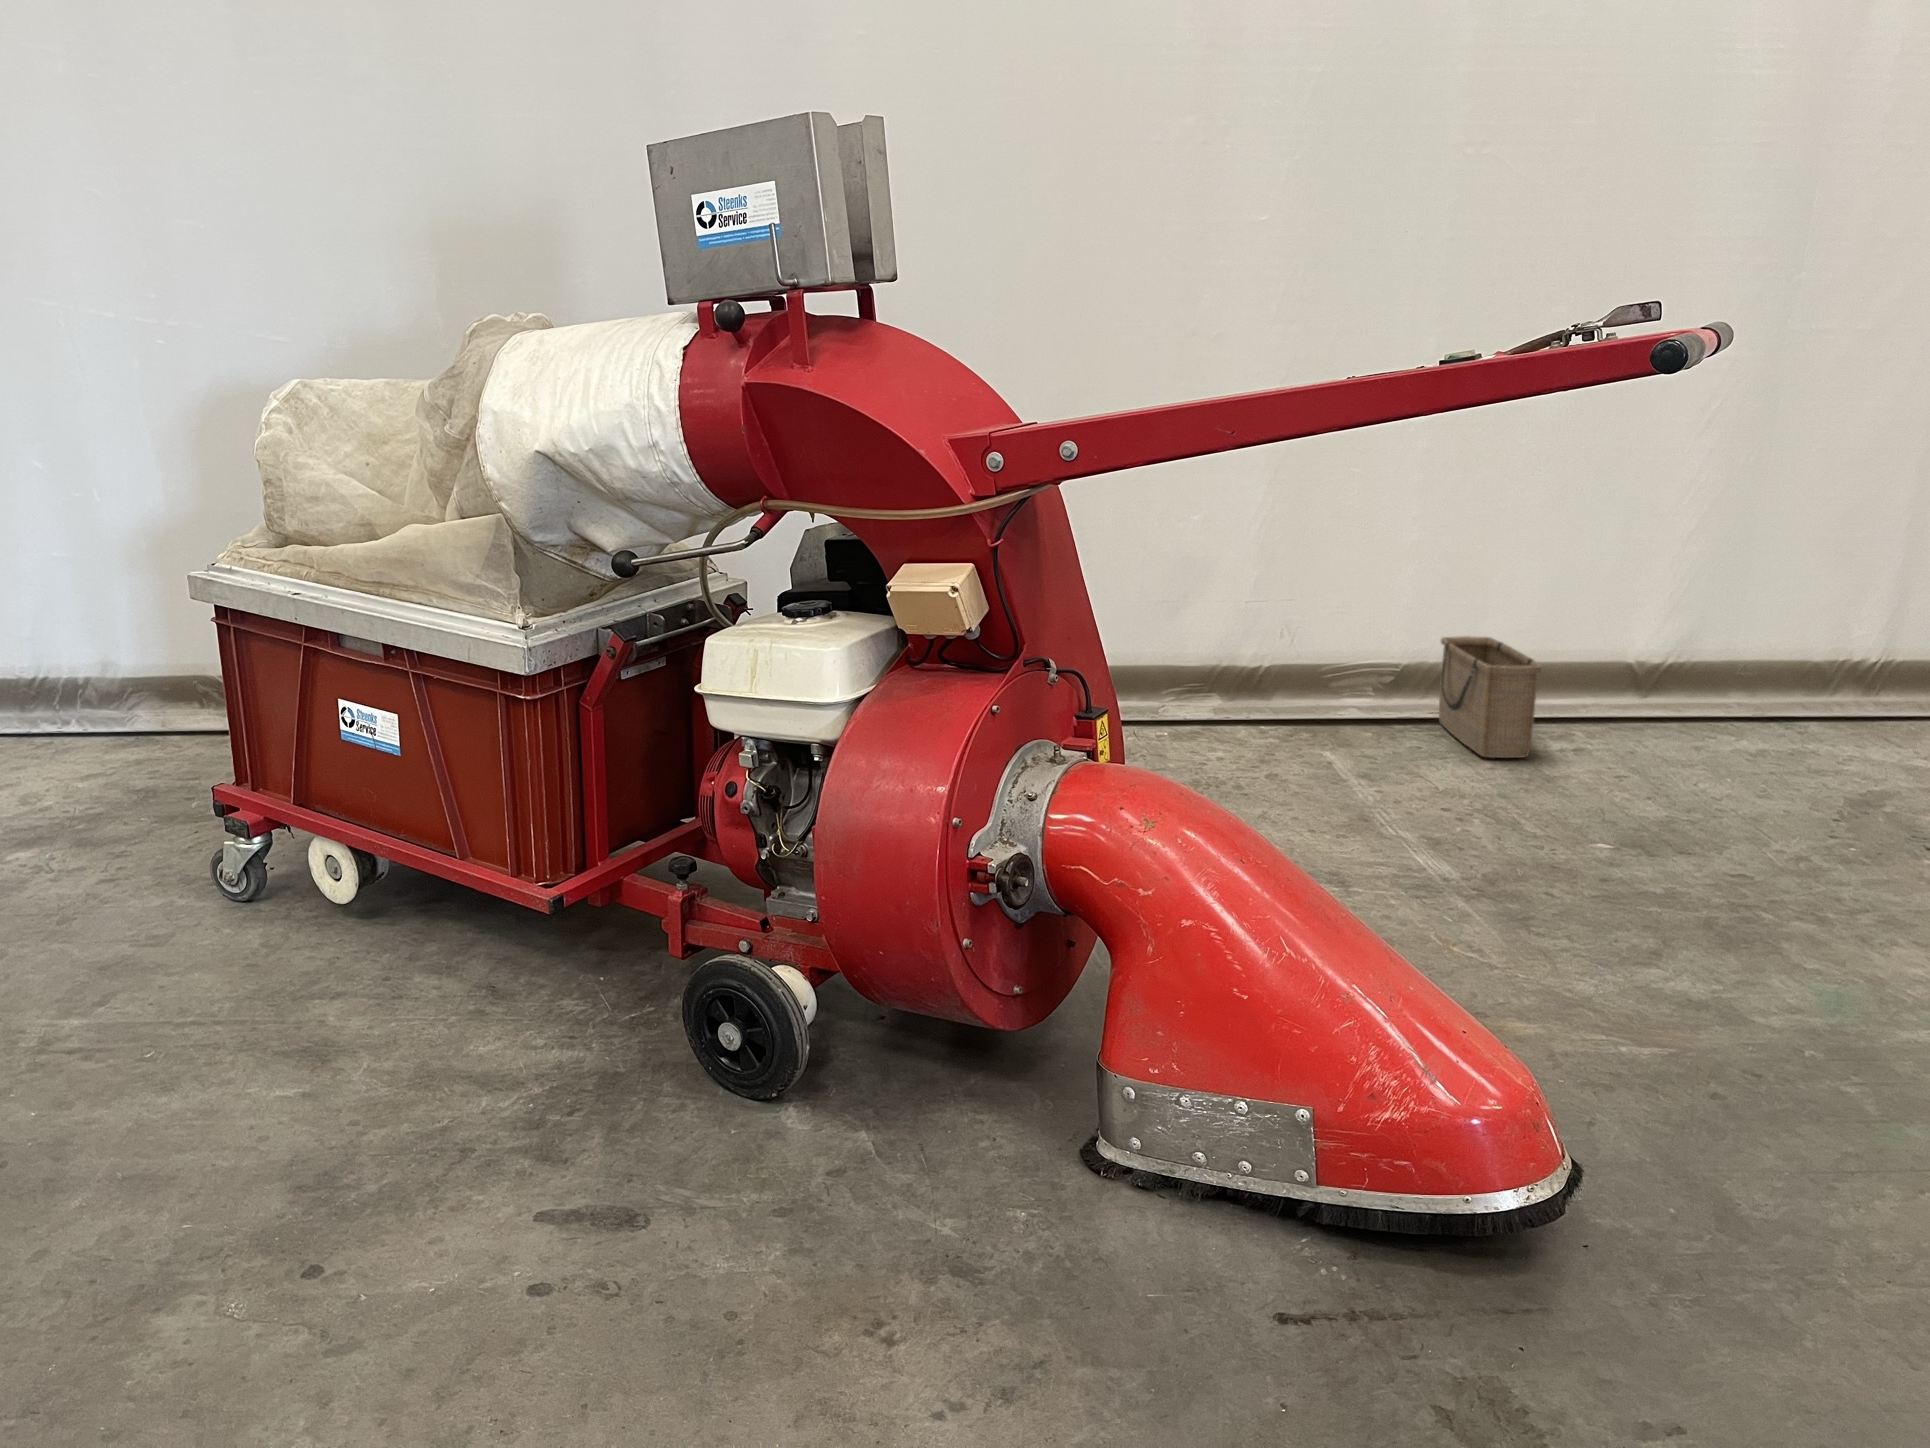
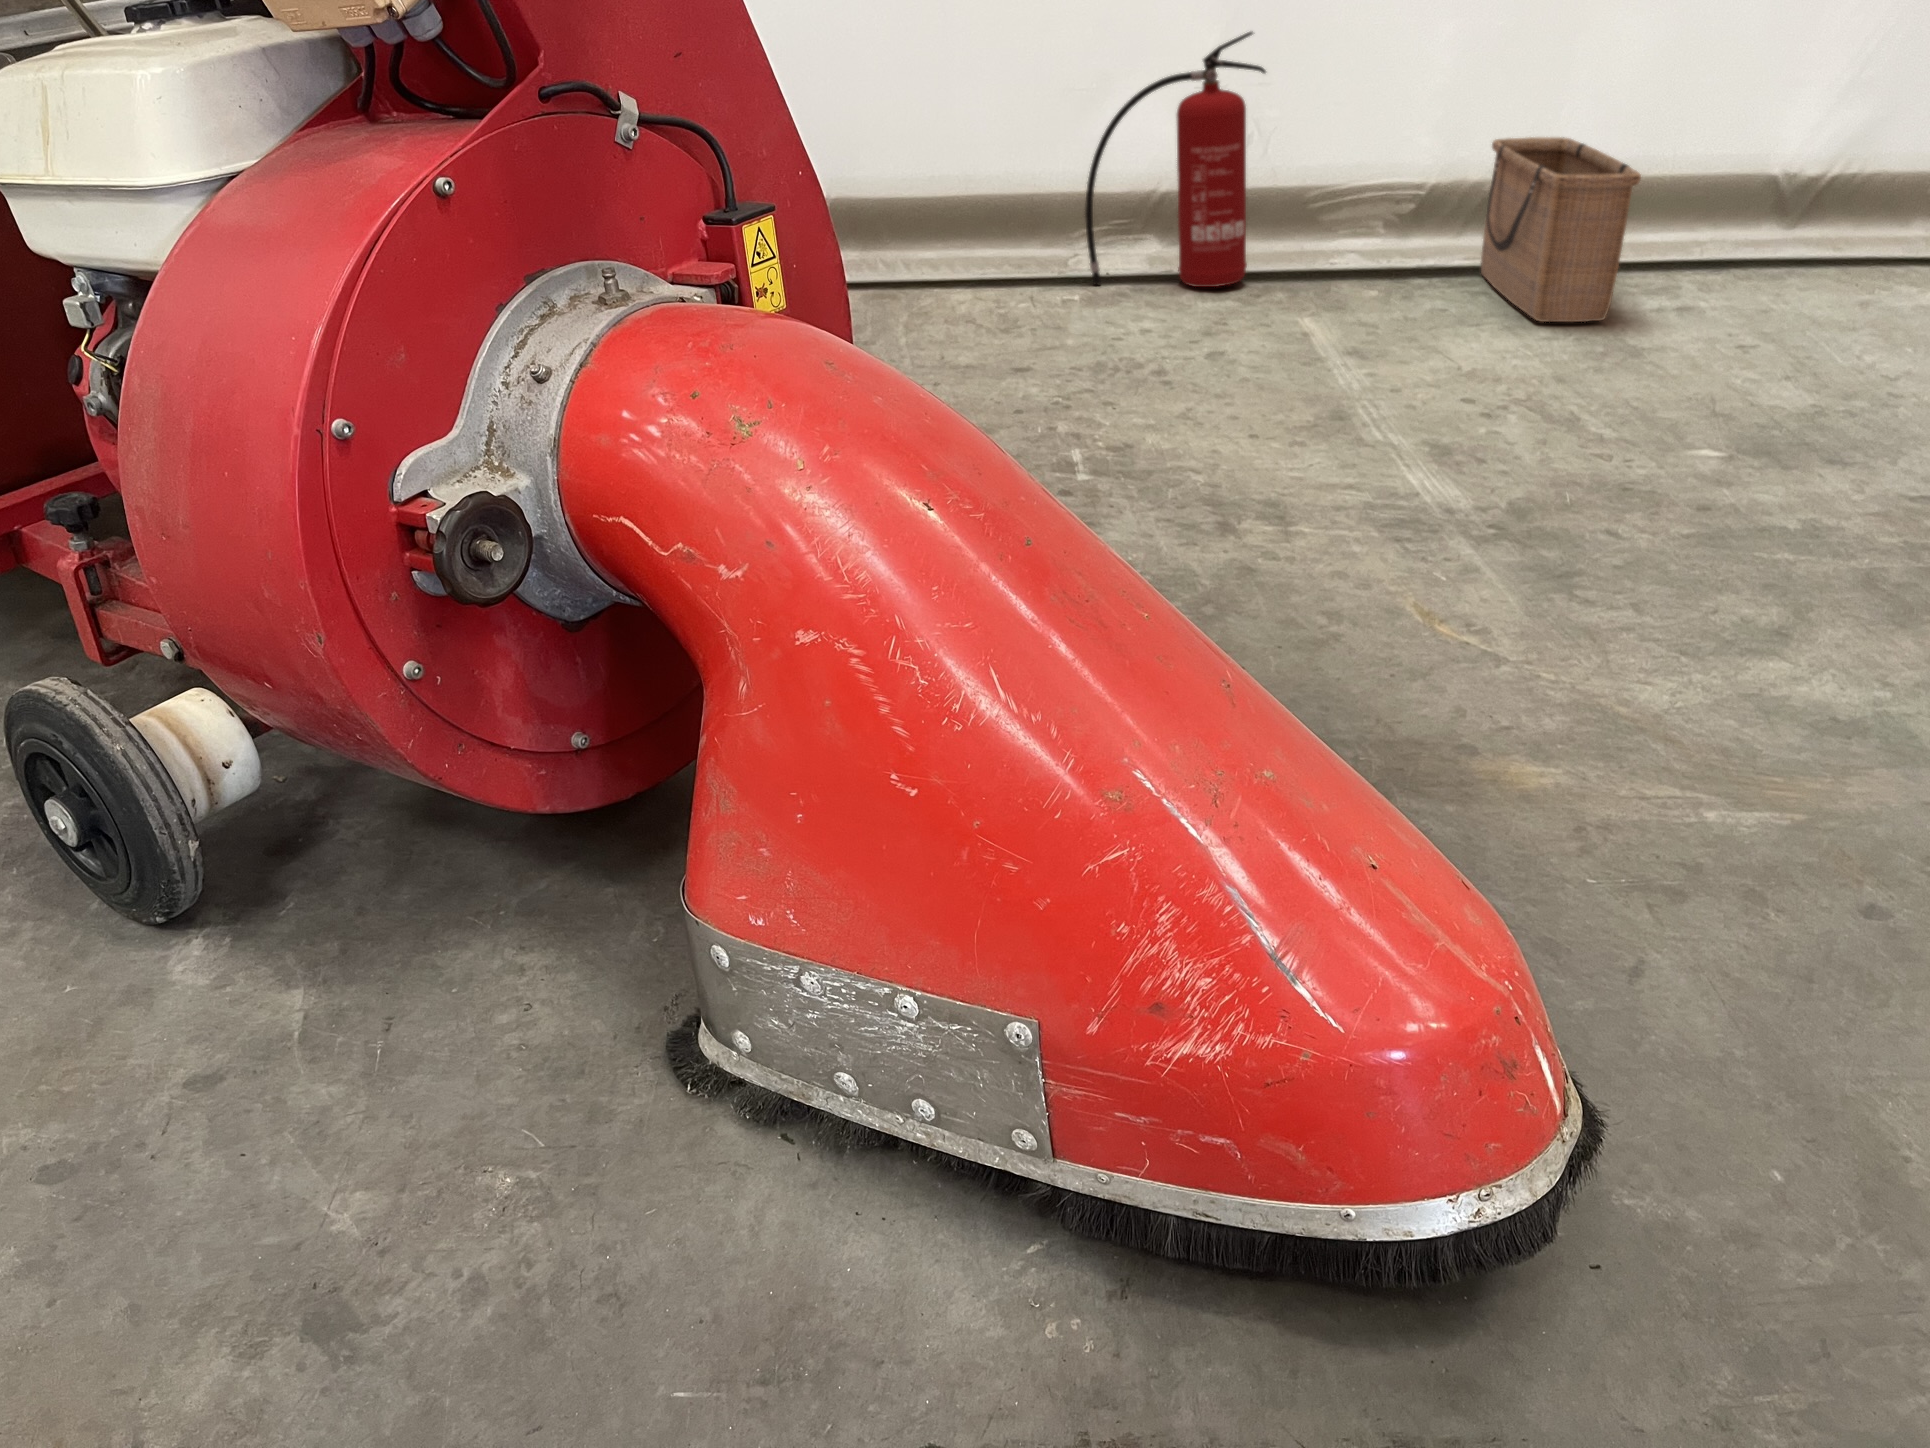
fire extinguisher: none [1172,569,1291,729] -> present [1085,32,1266,287]

